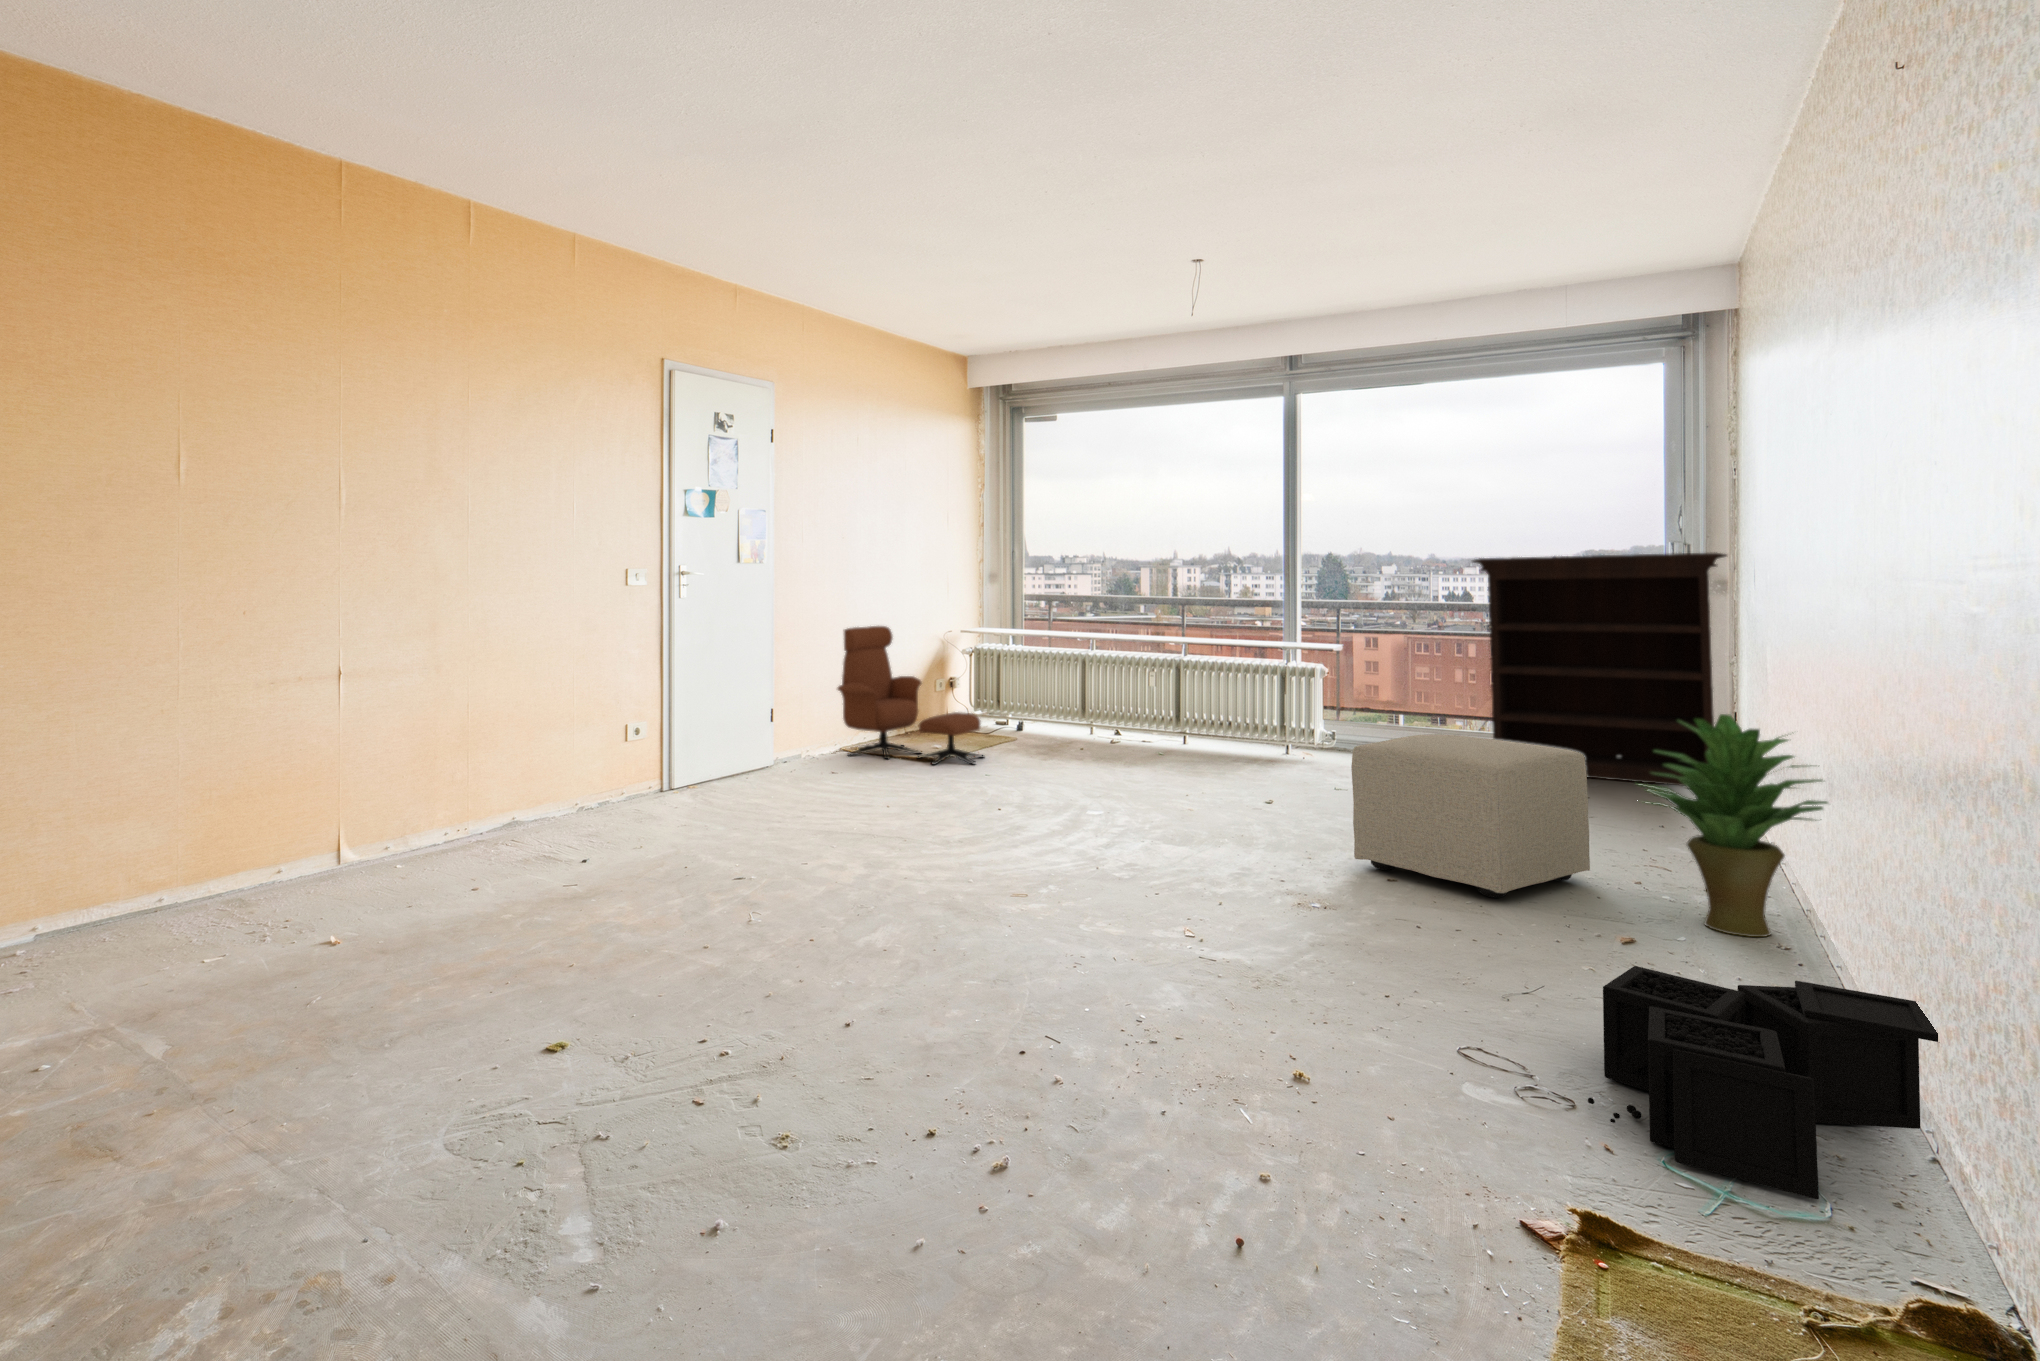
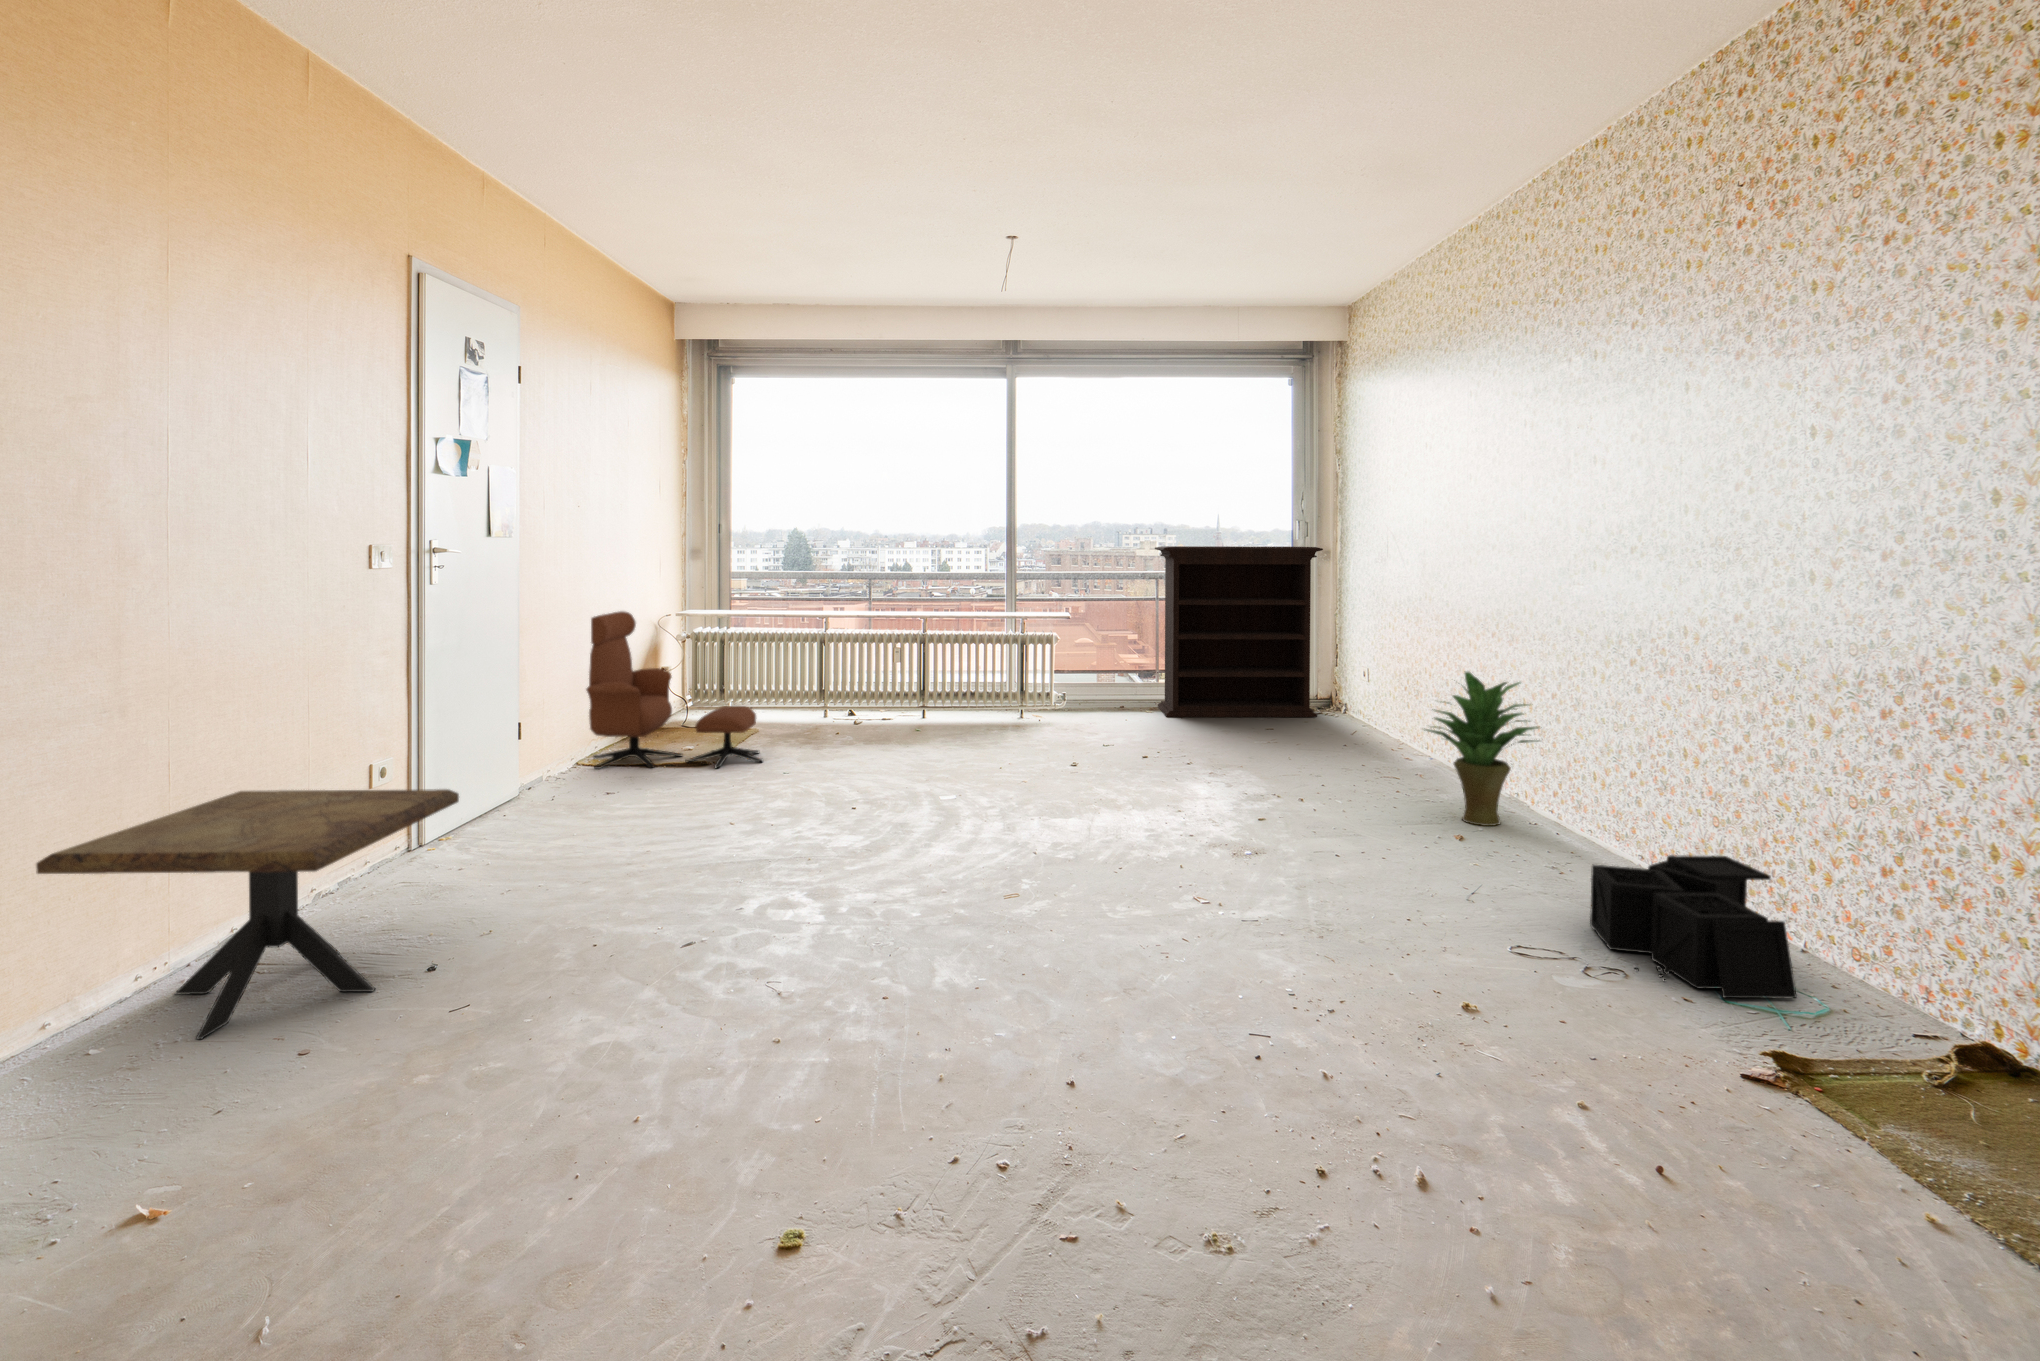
side table: none [388,724,609,862] -> present [36,789,459,1039]
ottoman: present [1351,734,1590,898] -> none [1230,698,1369,825]

